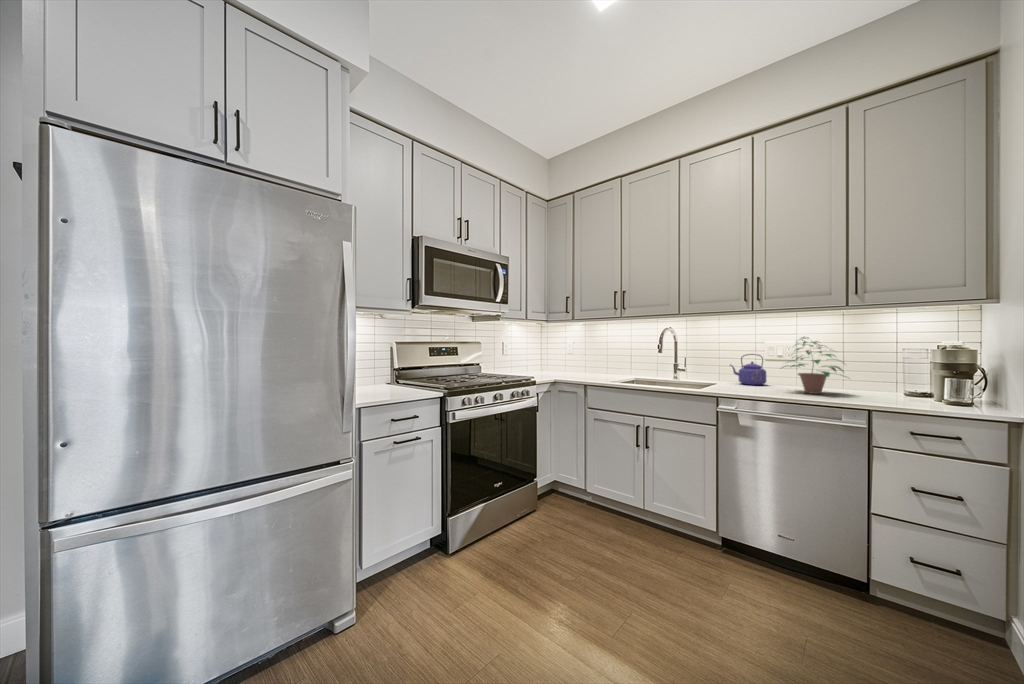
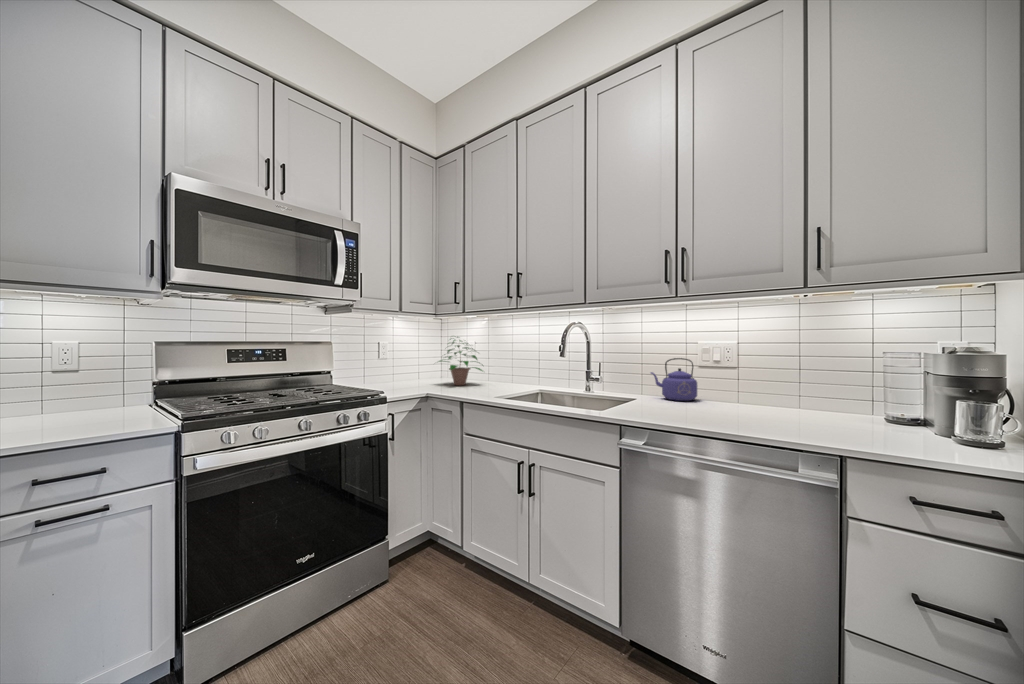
potted plant: present [783,337,843,394] -> present [439,337,482,385]

